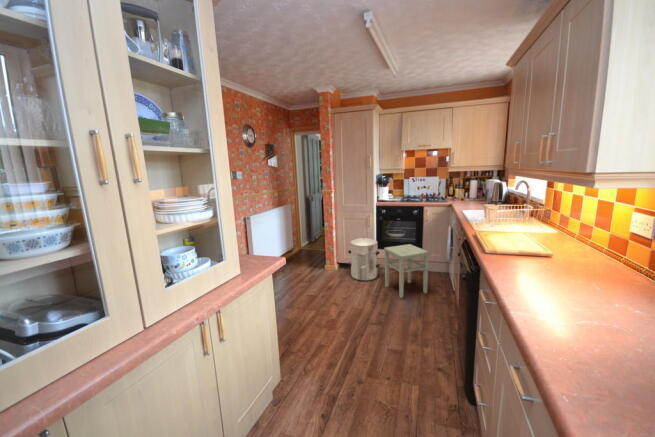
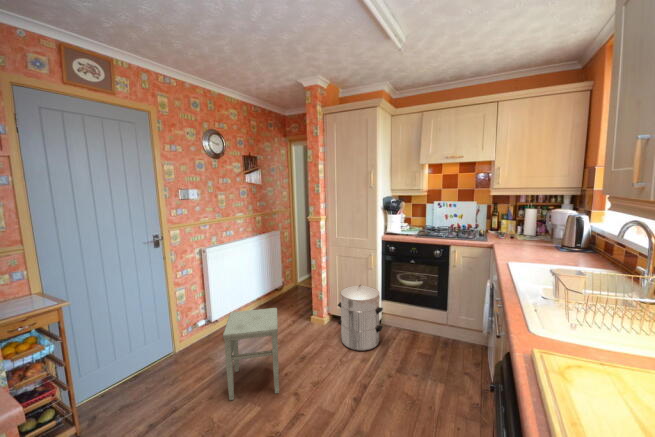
stool: present [384,244,429,298] -> present [223,308,279,400]

